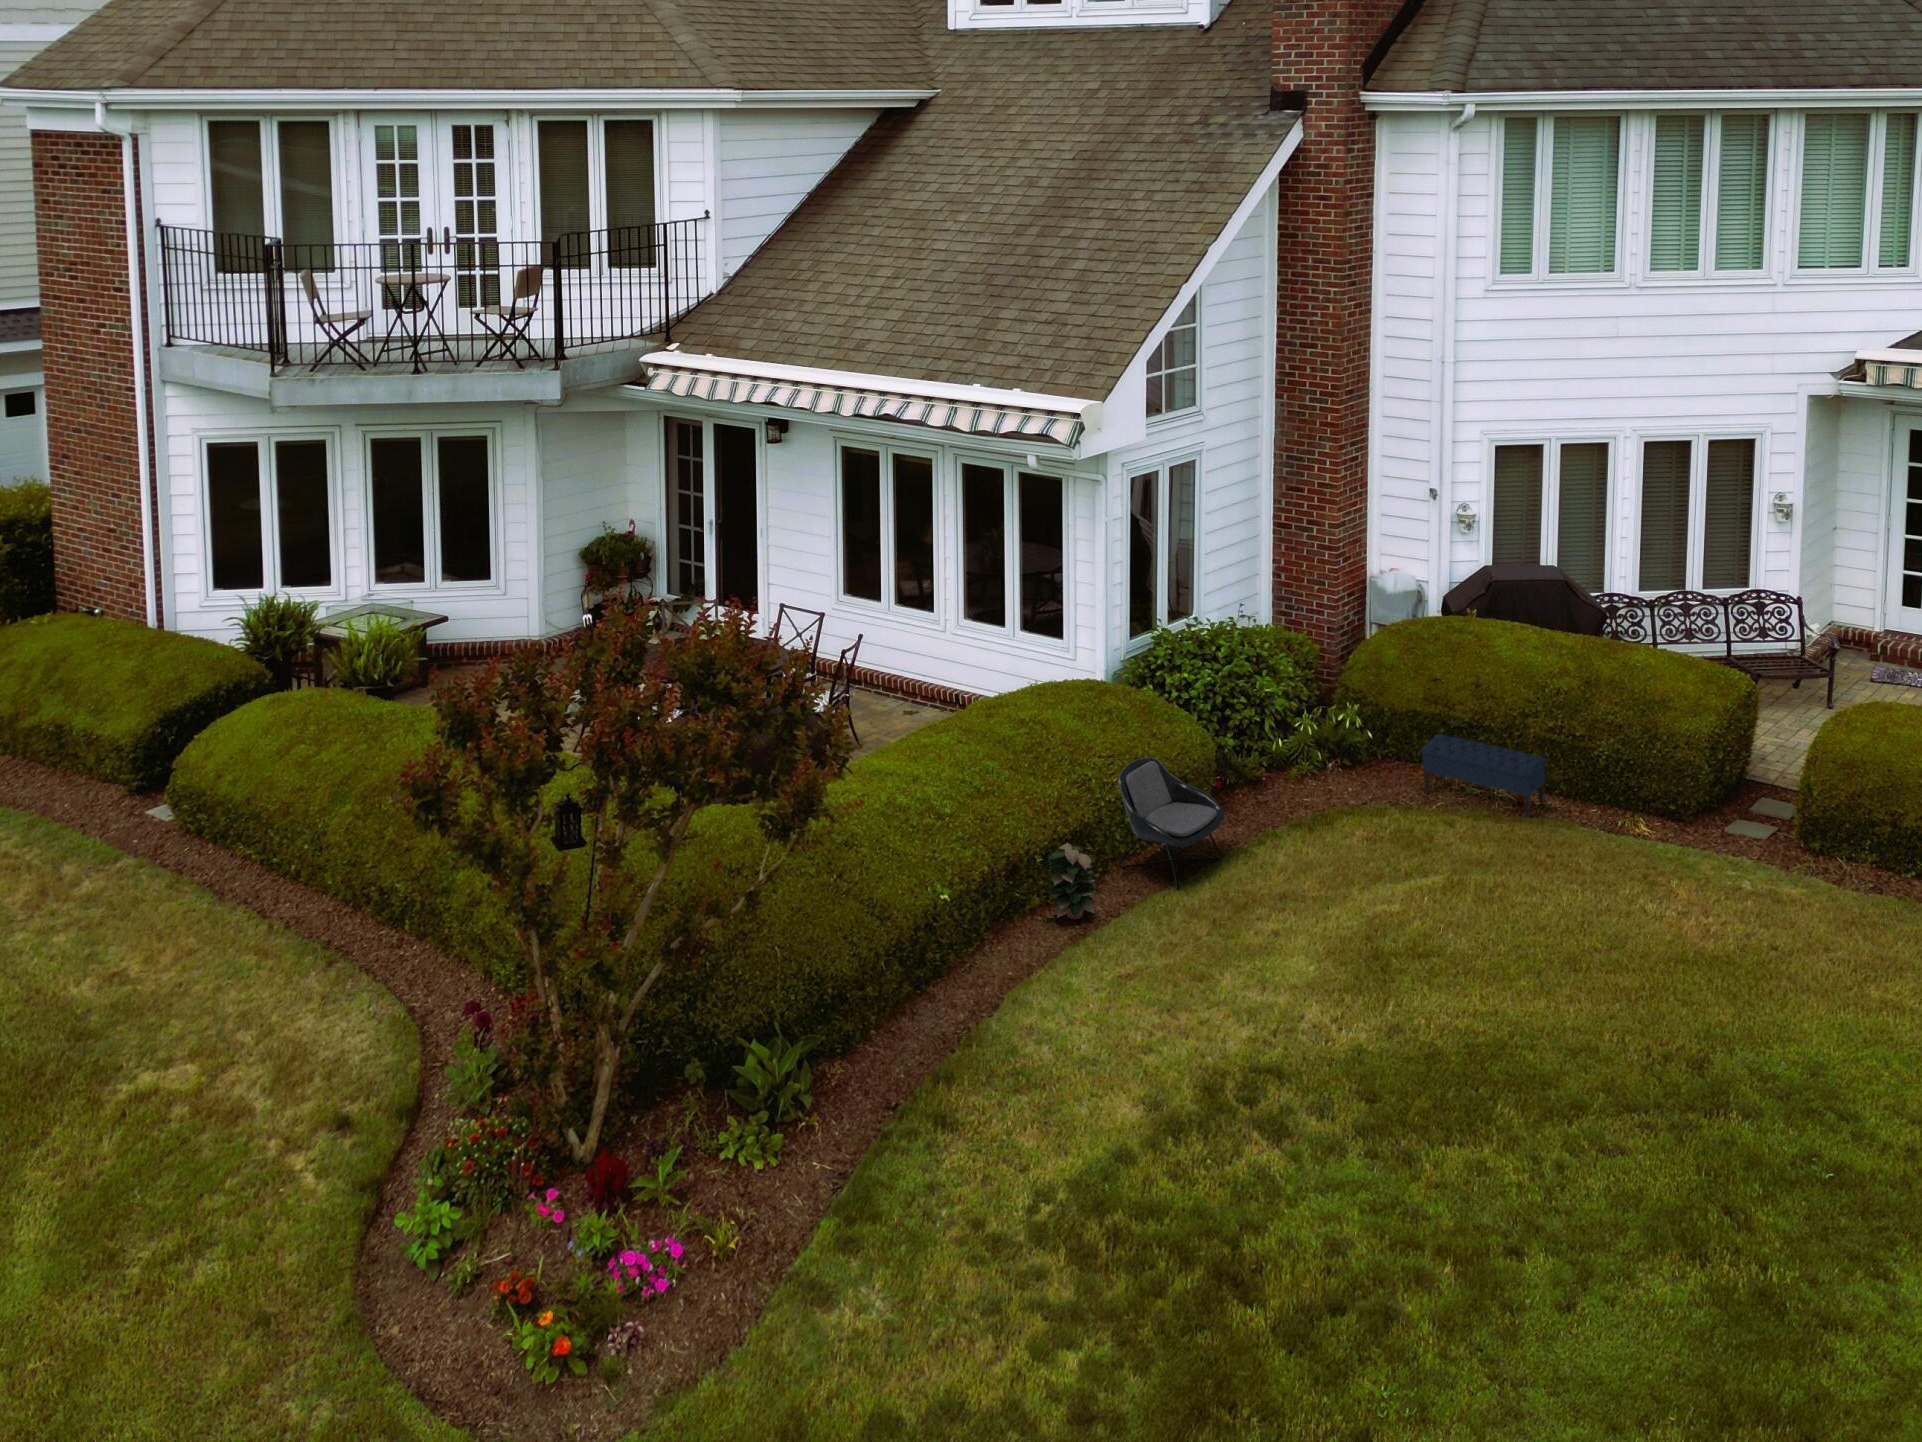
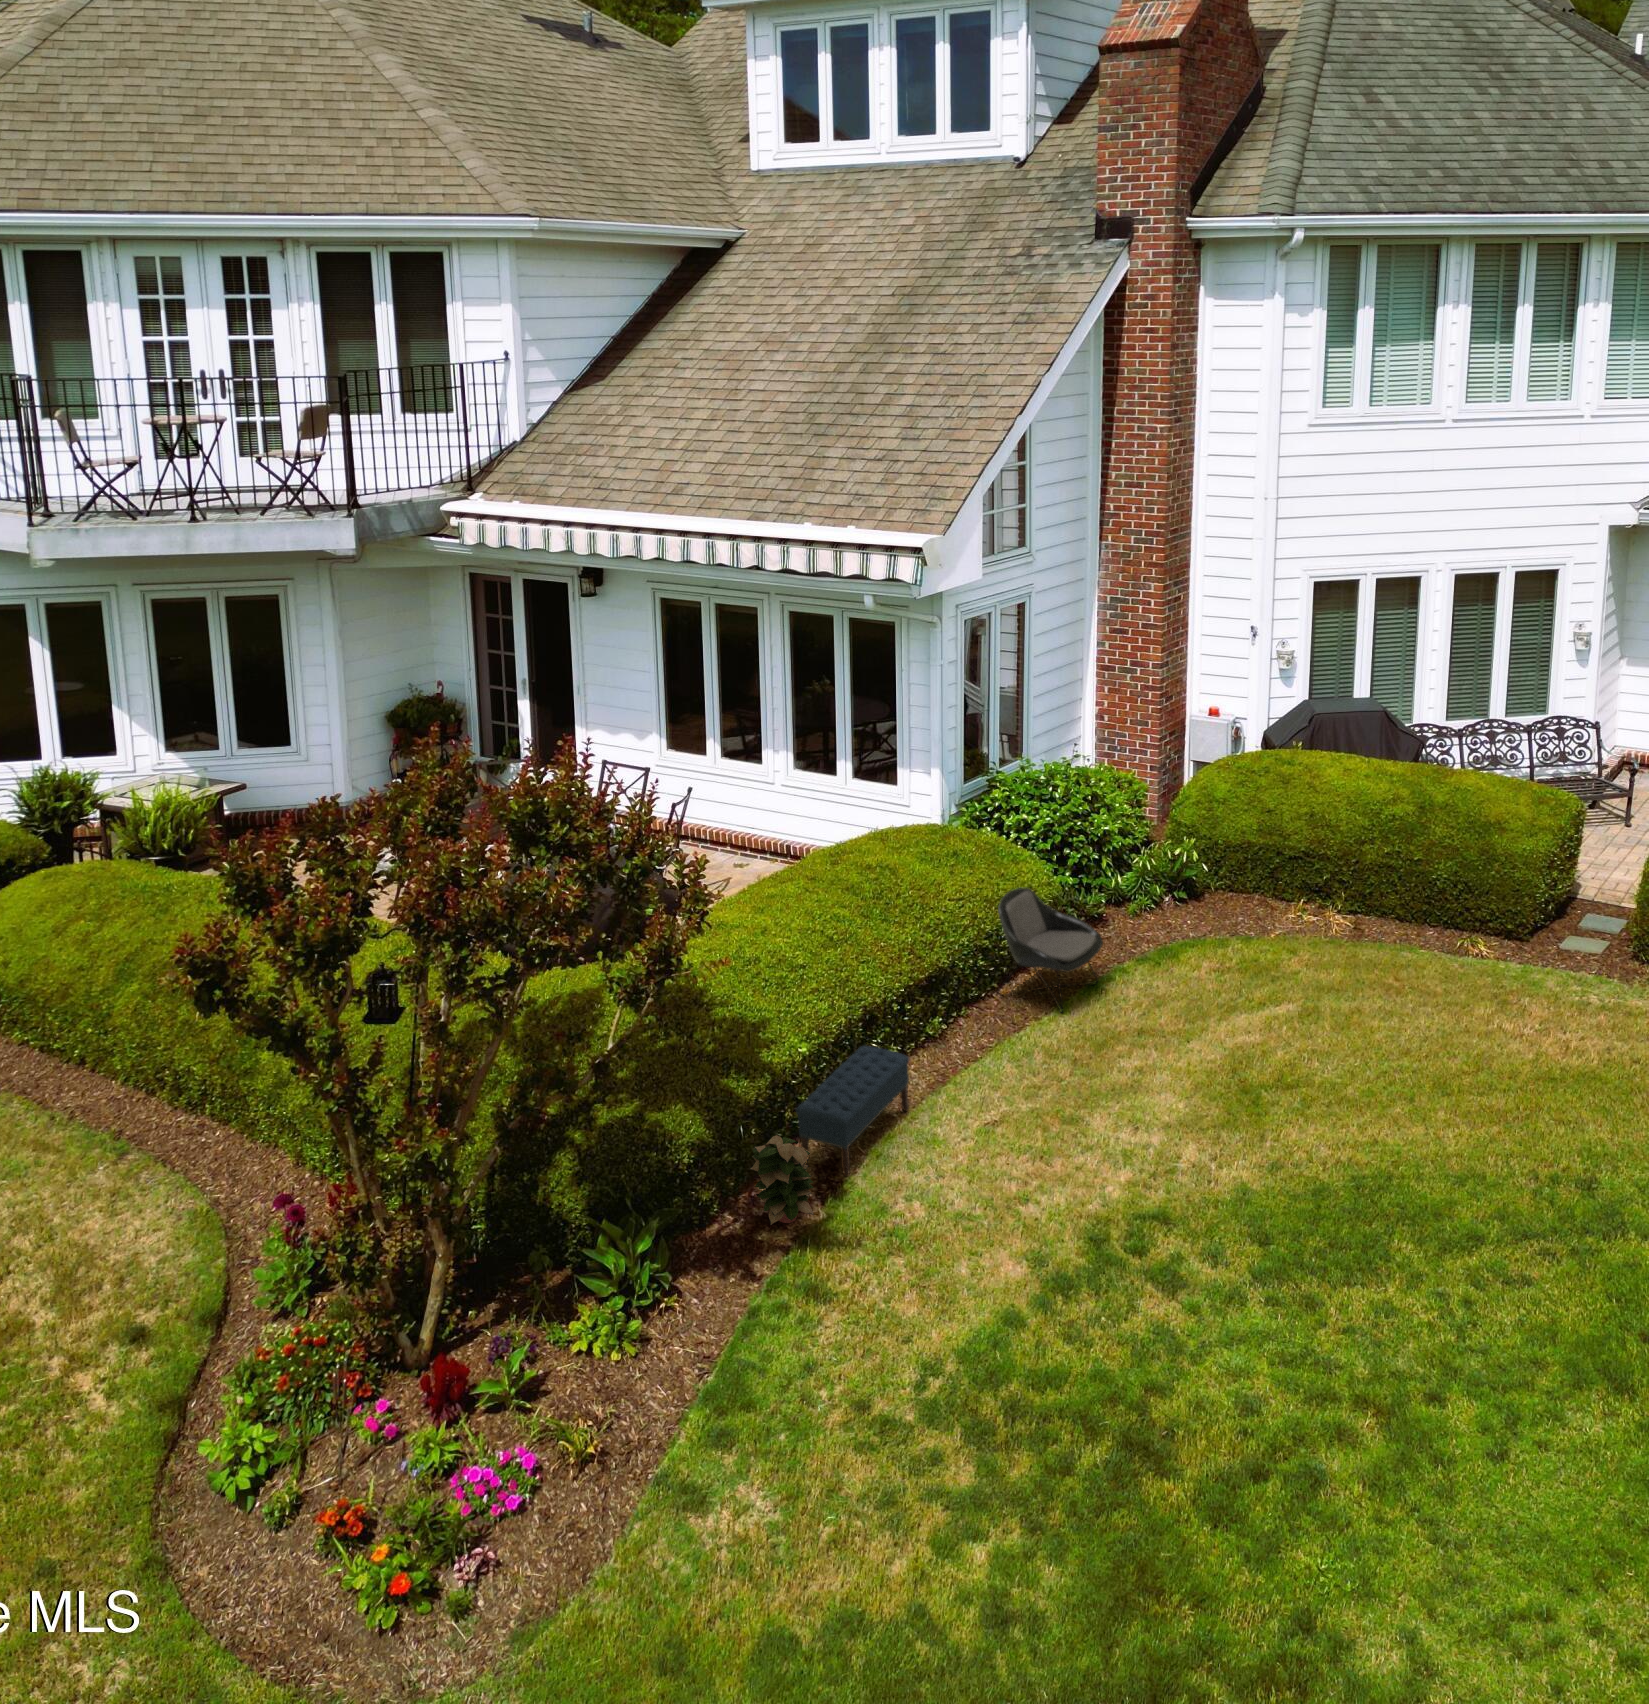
bench: present [1421,734,1546,818] -> present [796,1046,909,1176]
decorative plant: present [1048,843,1096,919] -> present [750,1135,814,1225]

